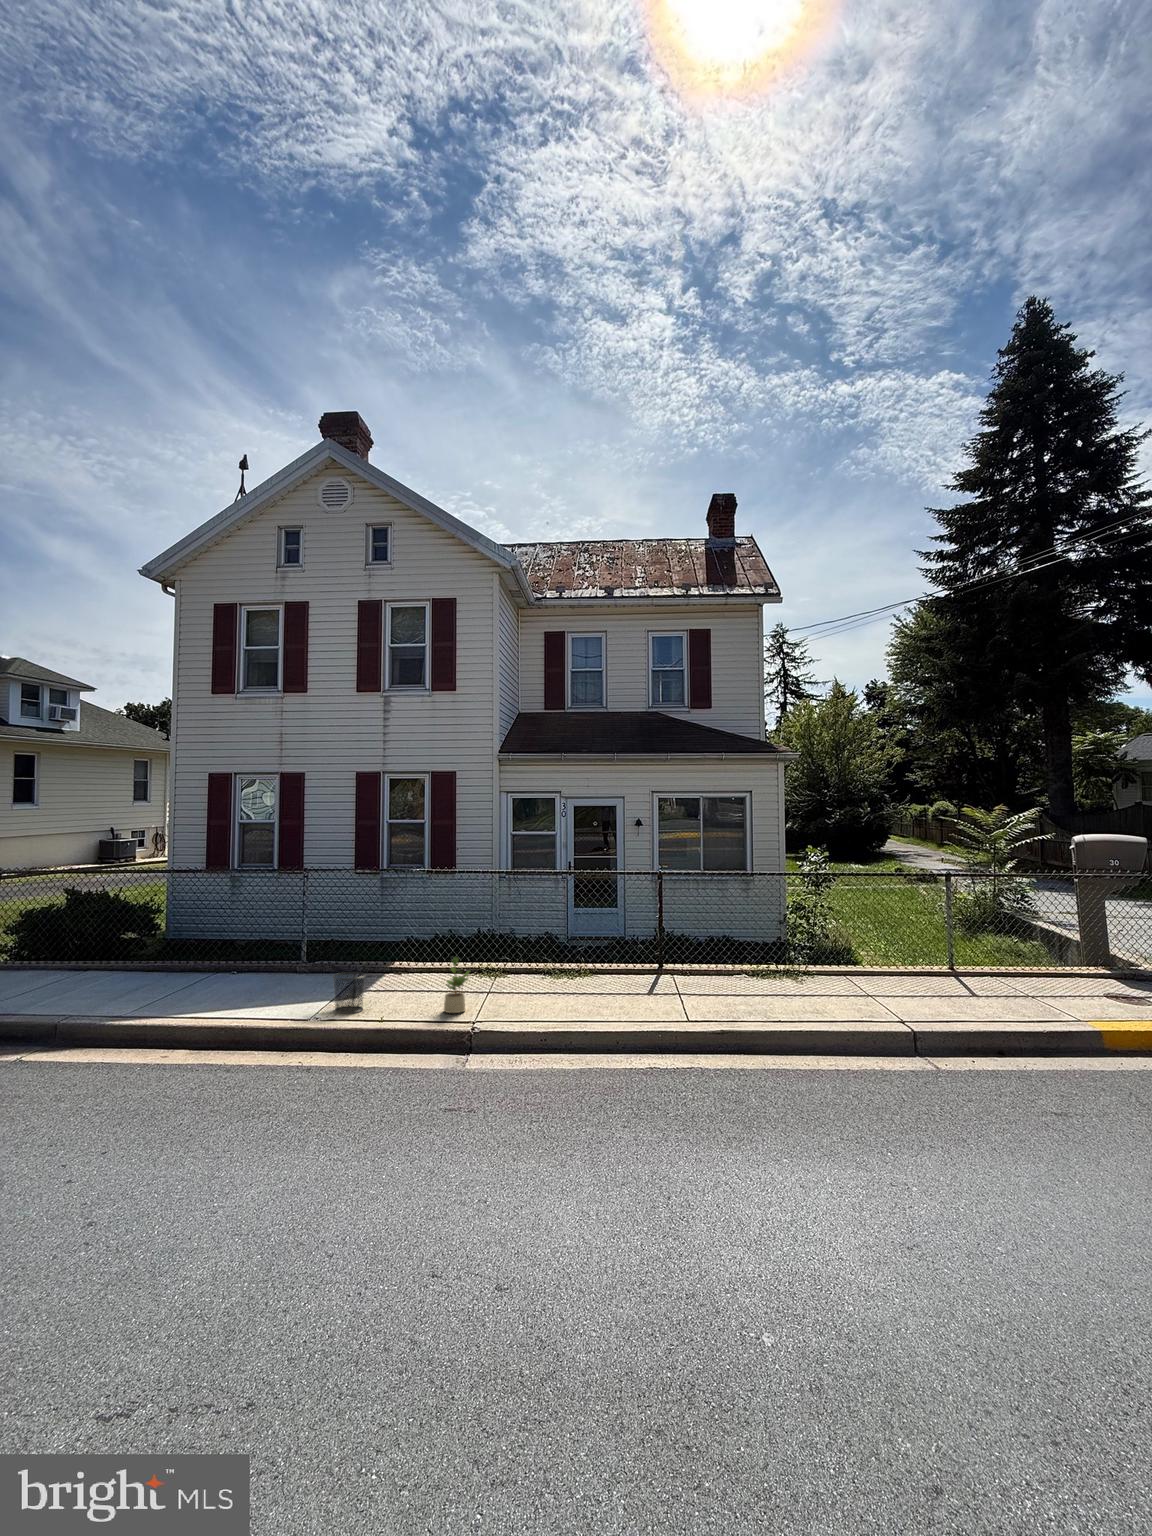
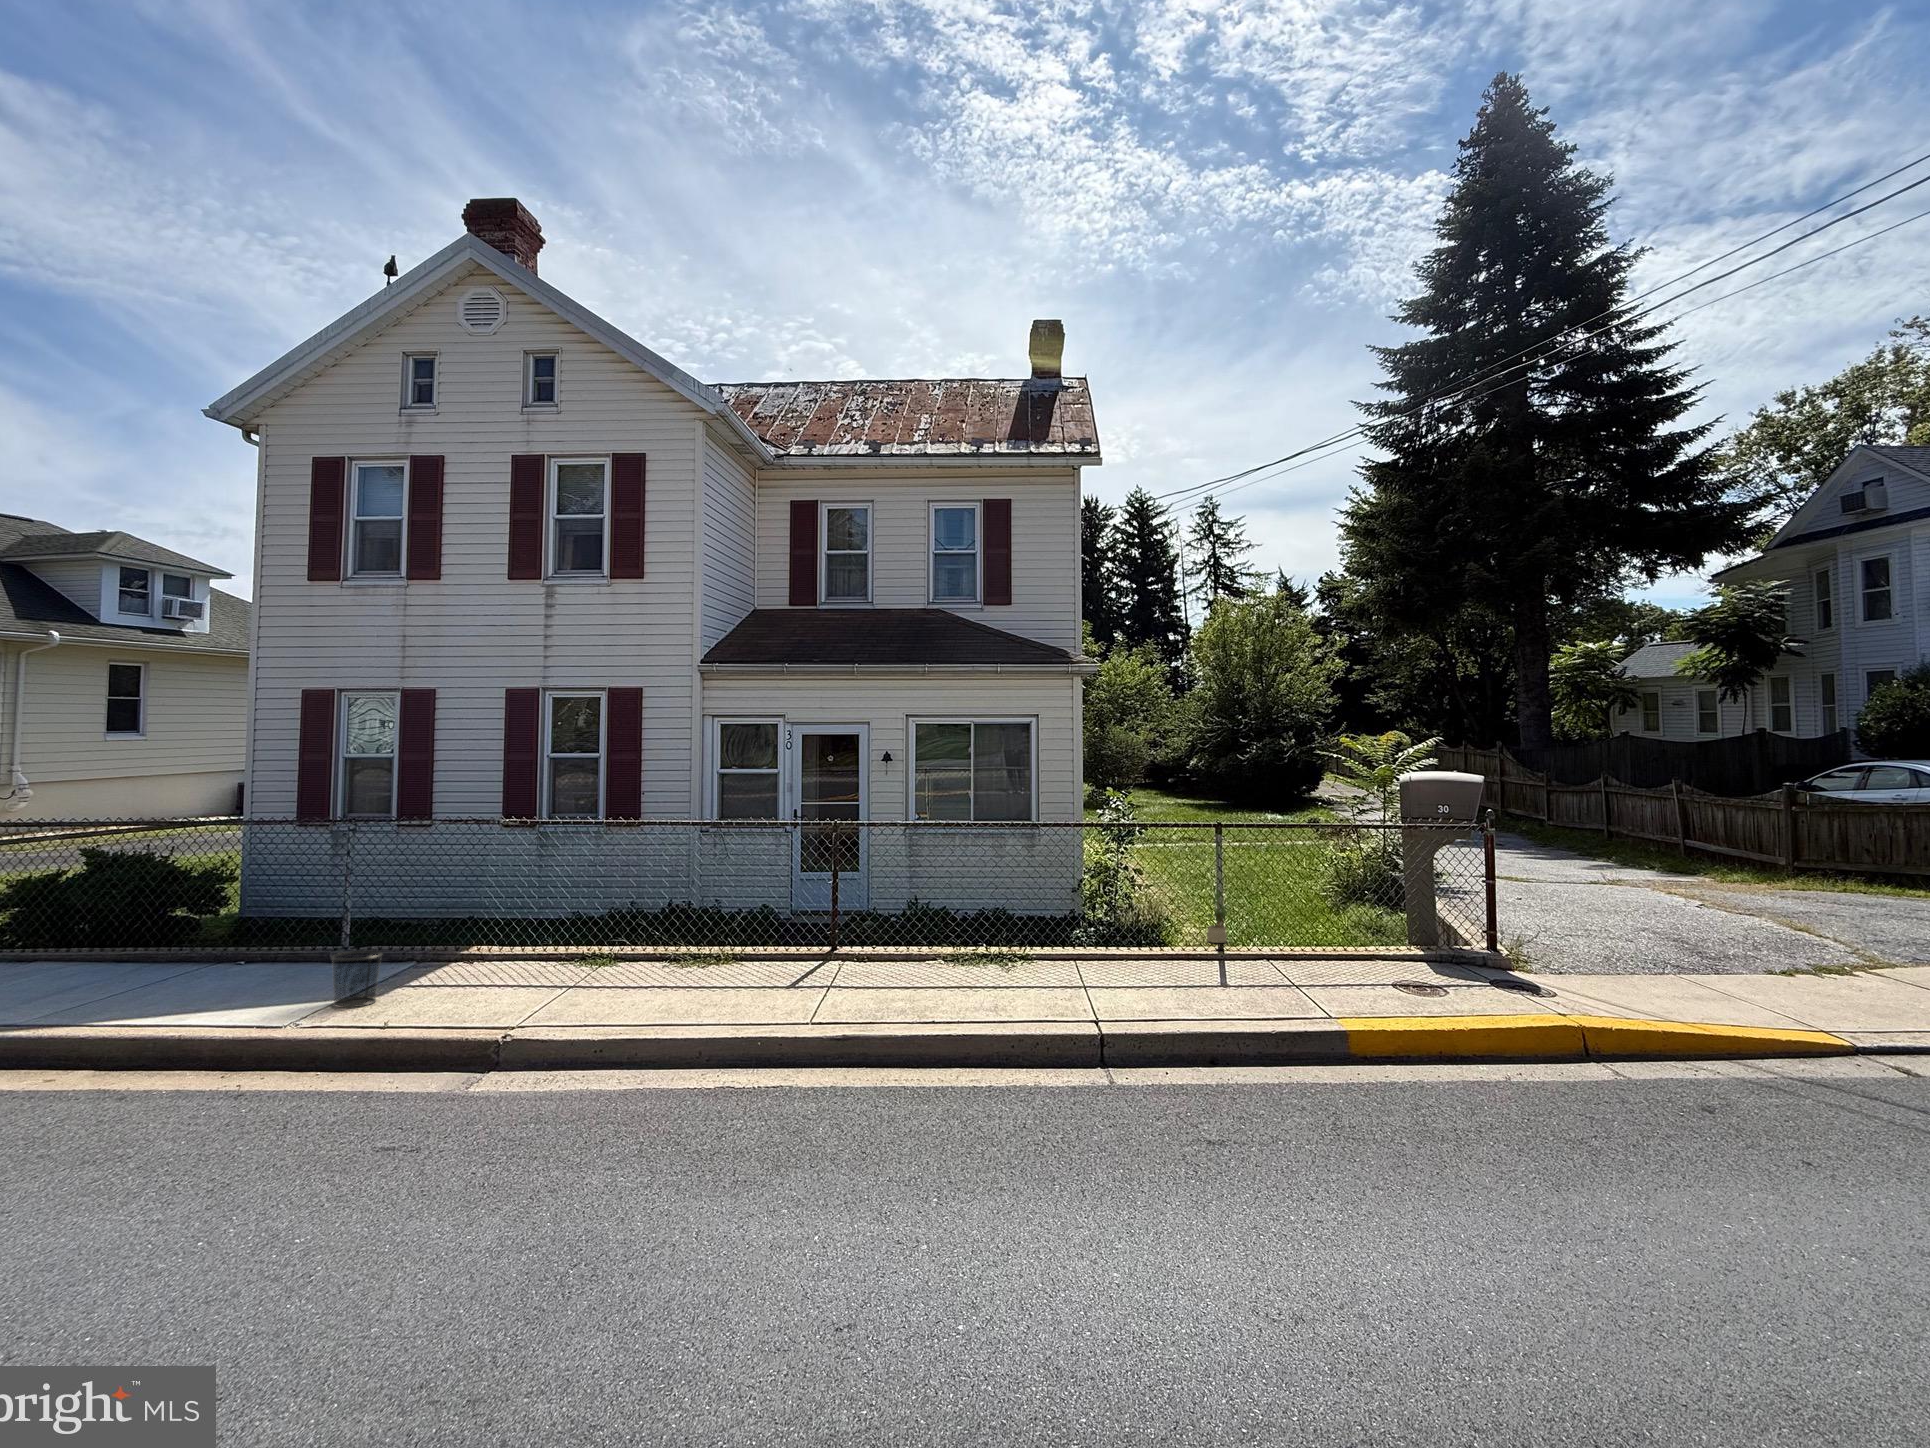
potted plant: present [444,957,469,1013] -> present [1207,892,1227,943]

